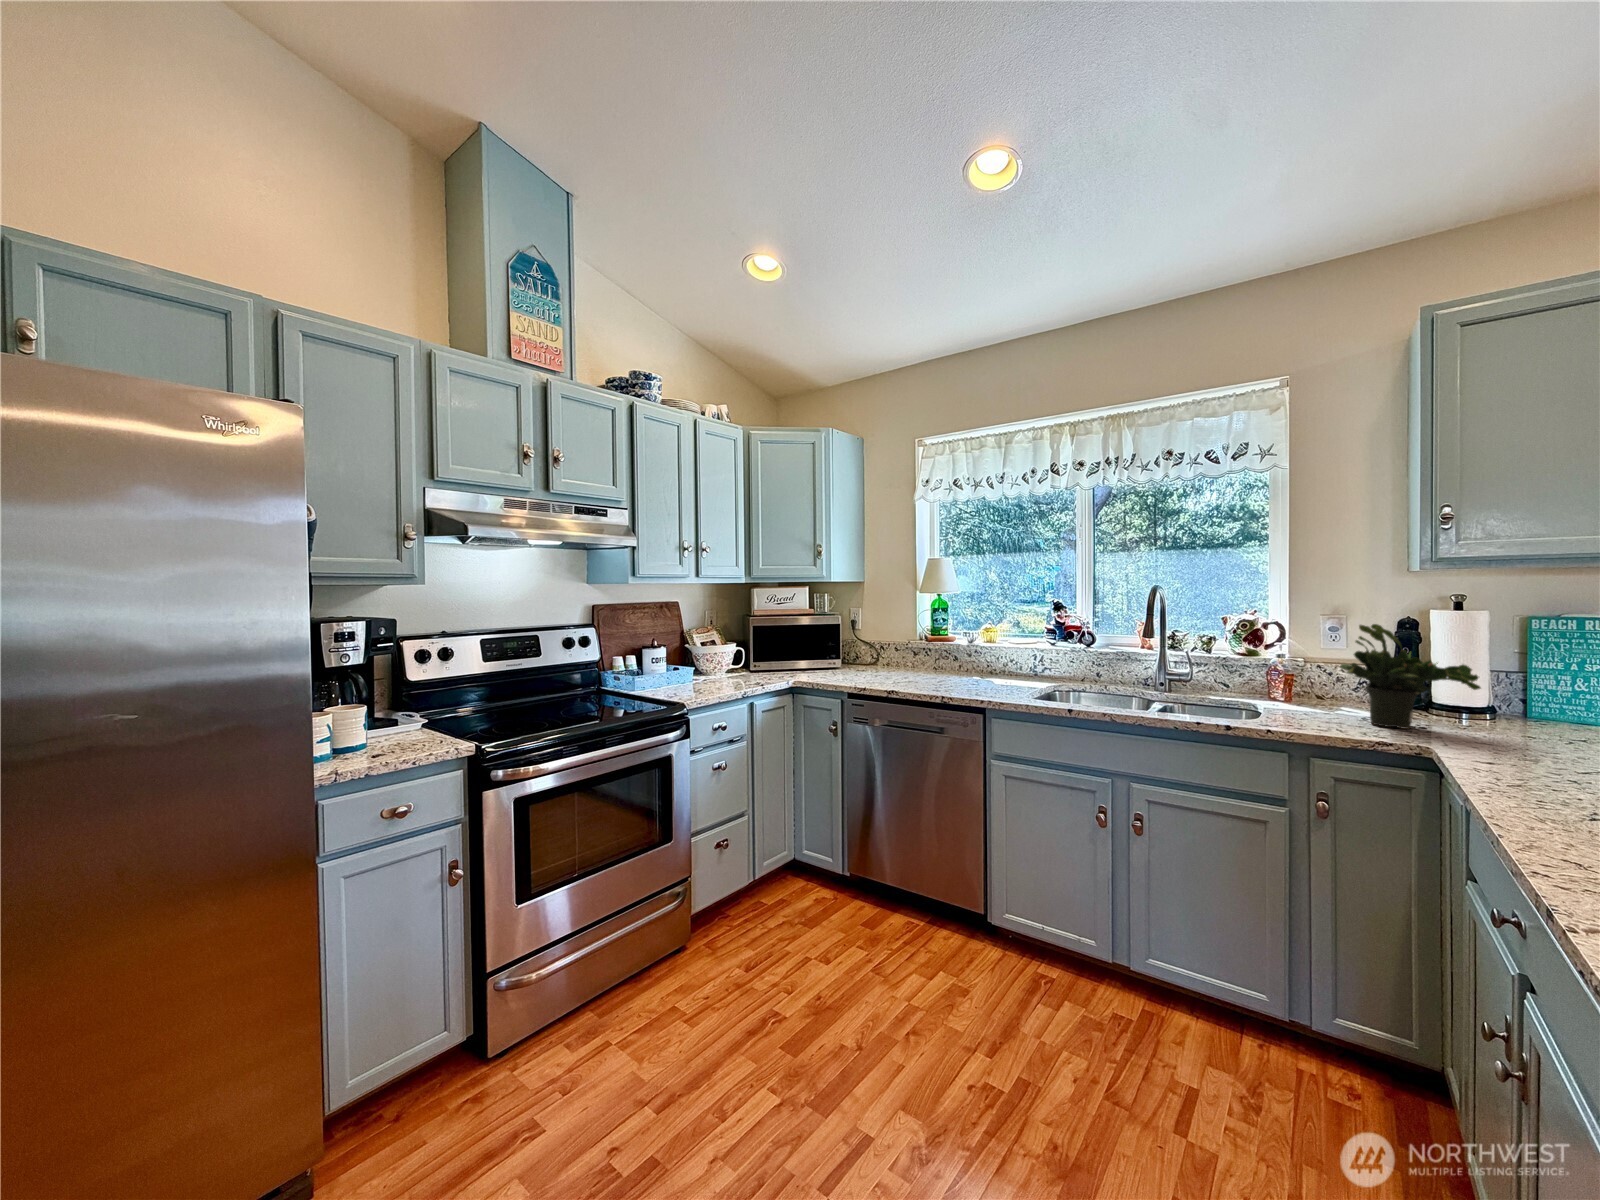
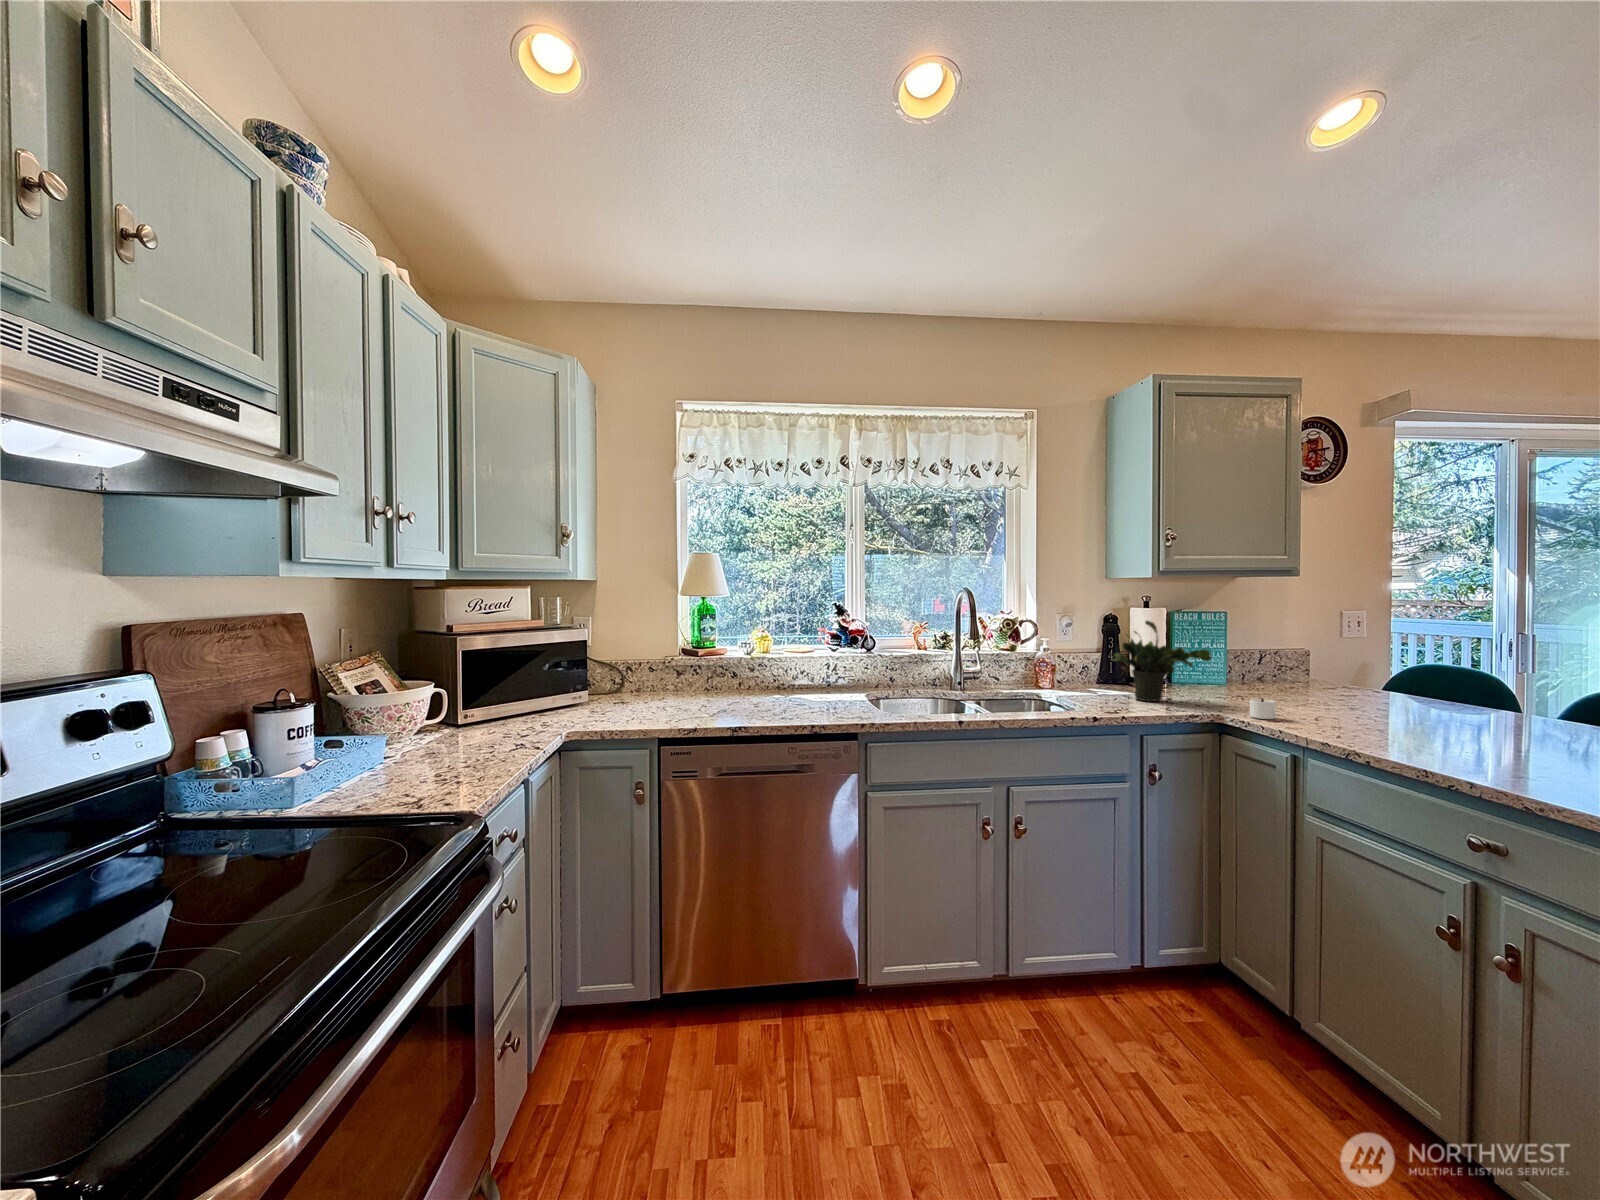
candle: none [1483,734,1549,767] -> present [1250,698,1275,719]

